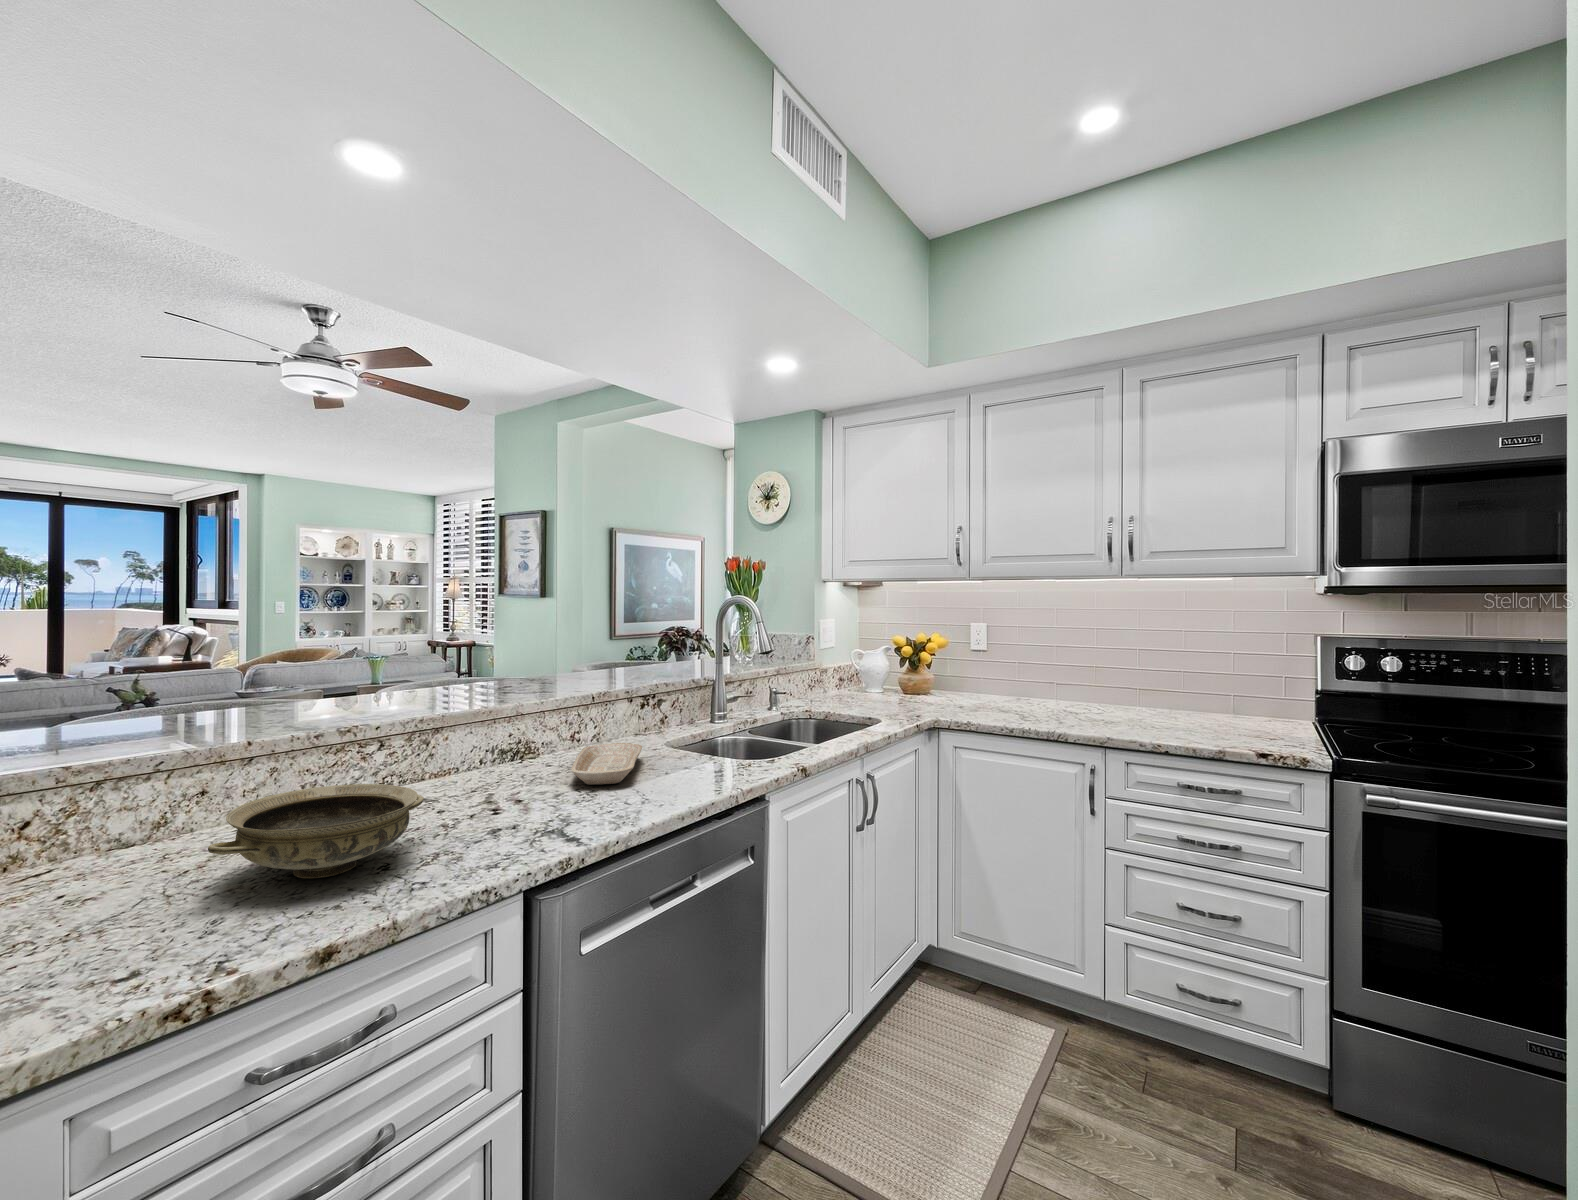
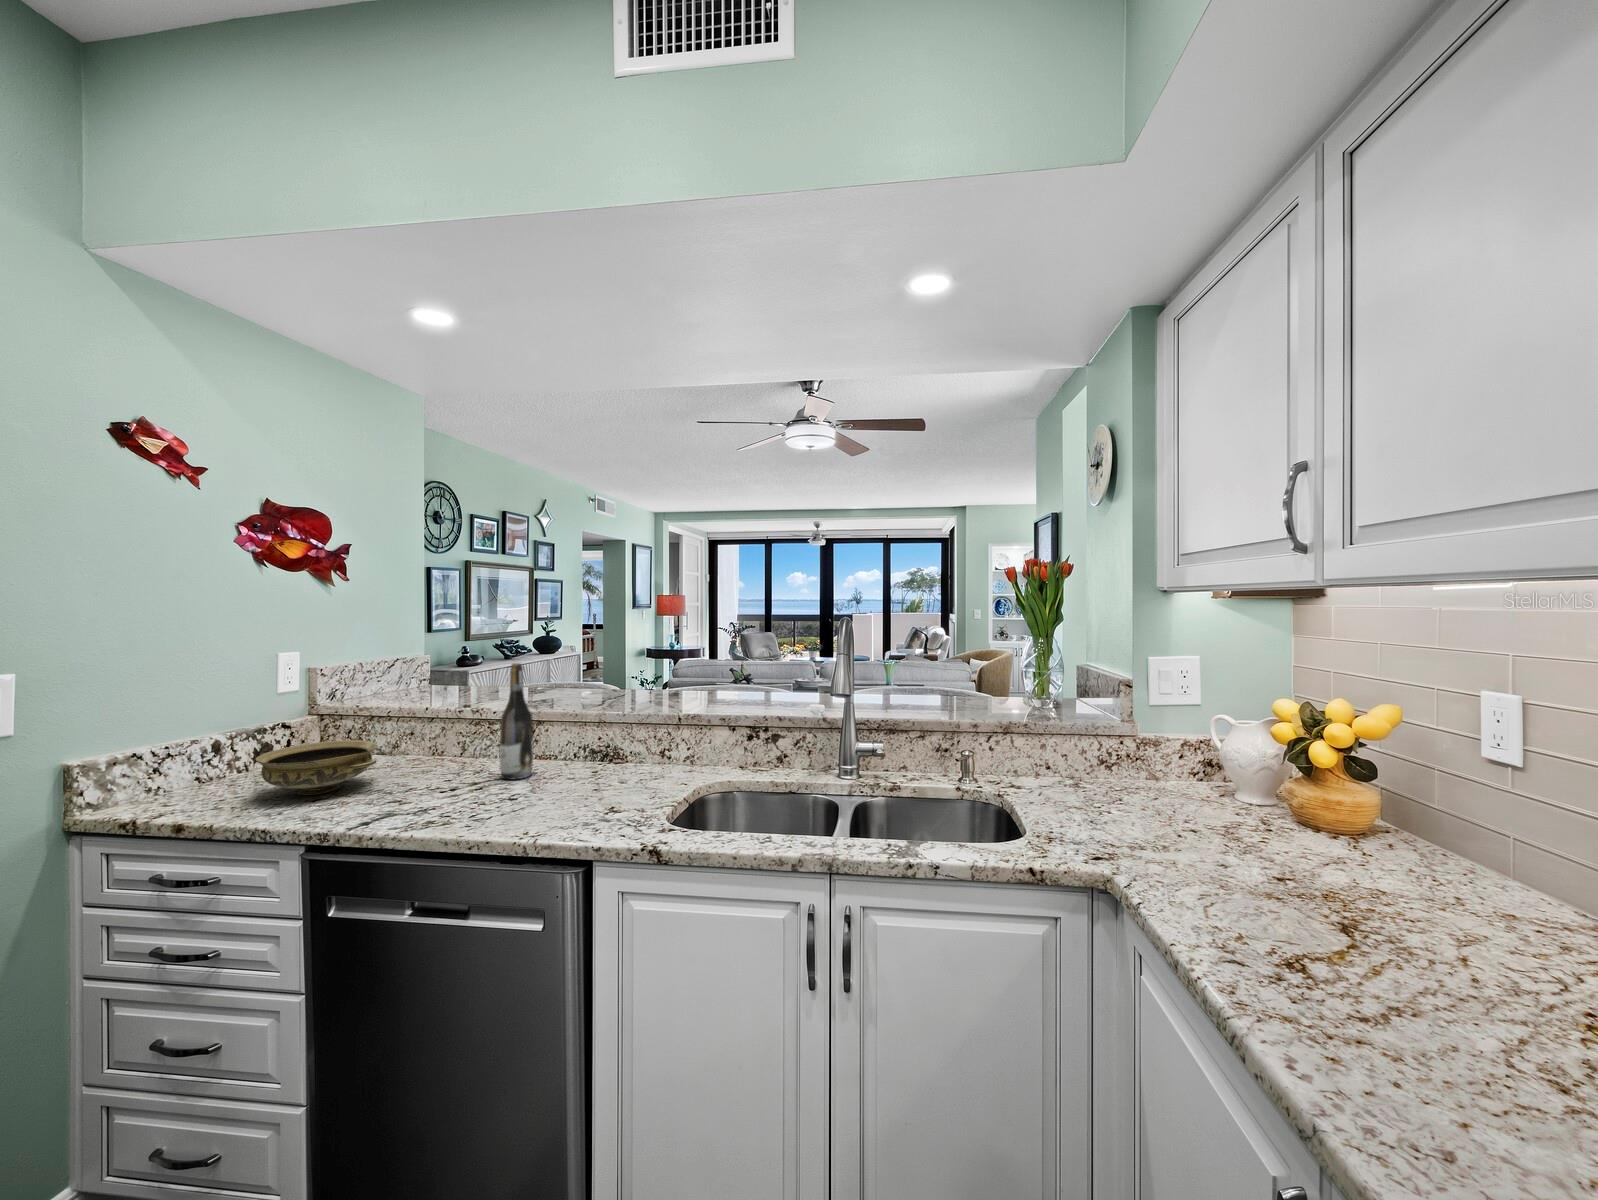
wine bottle: none [467,650,509,793] -> present [499,663,533,780]
tray: present [571,743,642,785] -> none [510,764,650,802]

